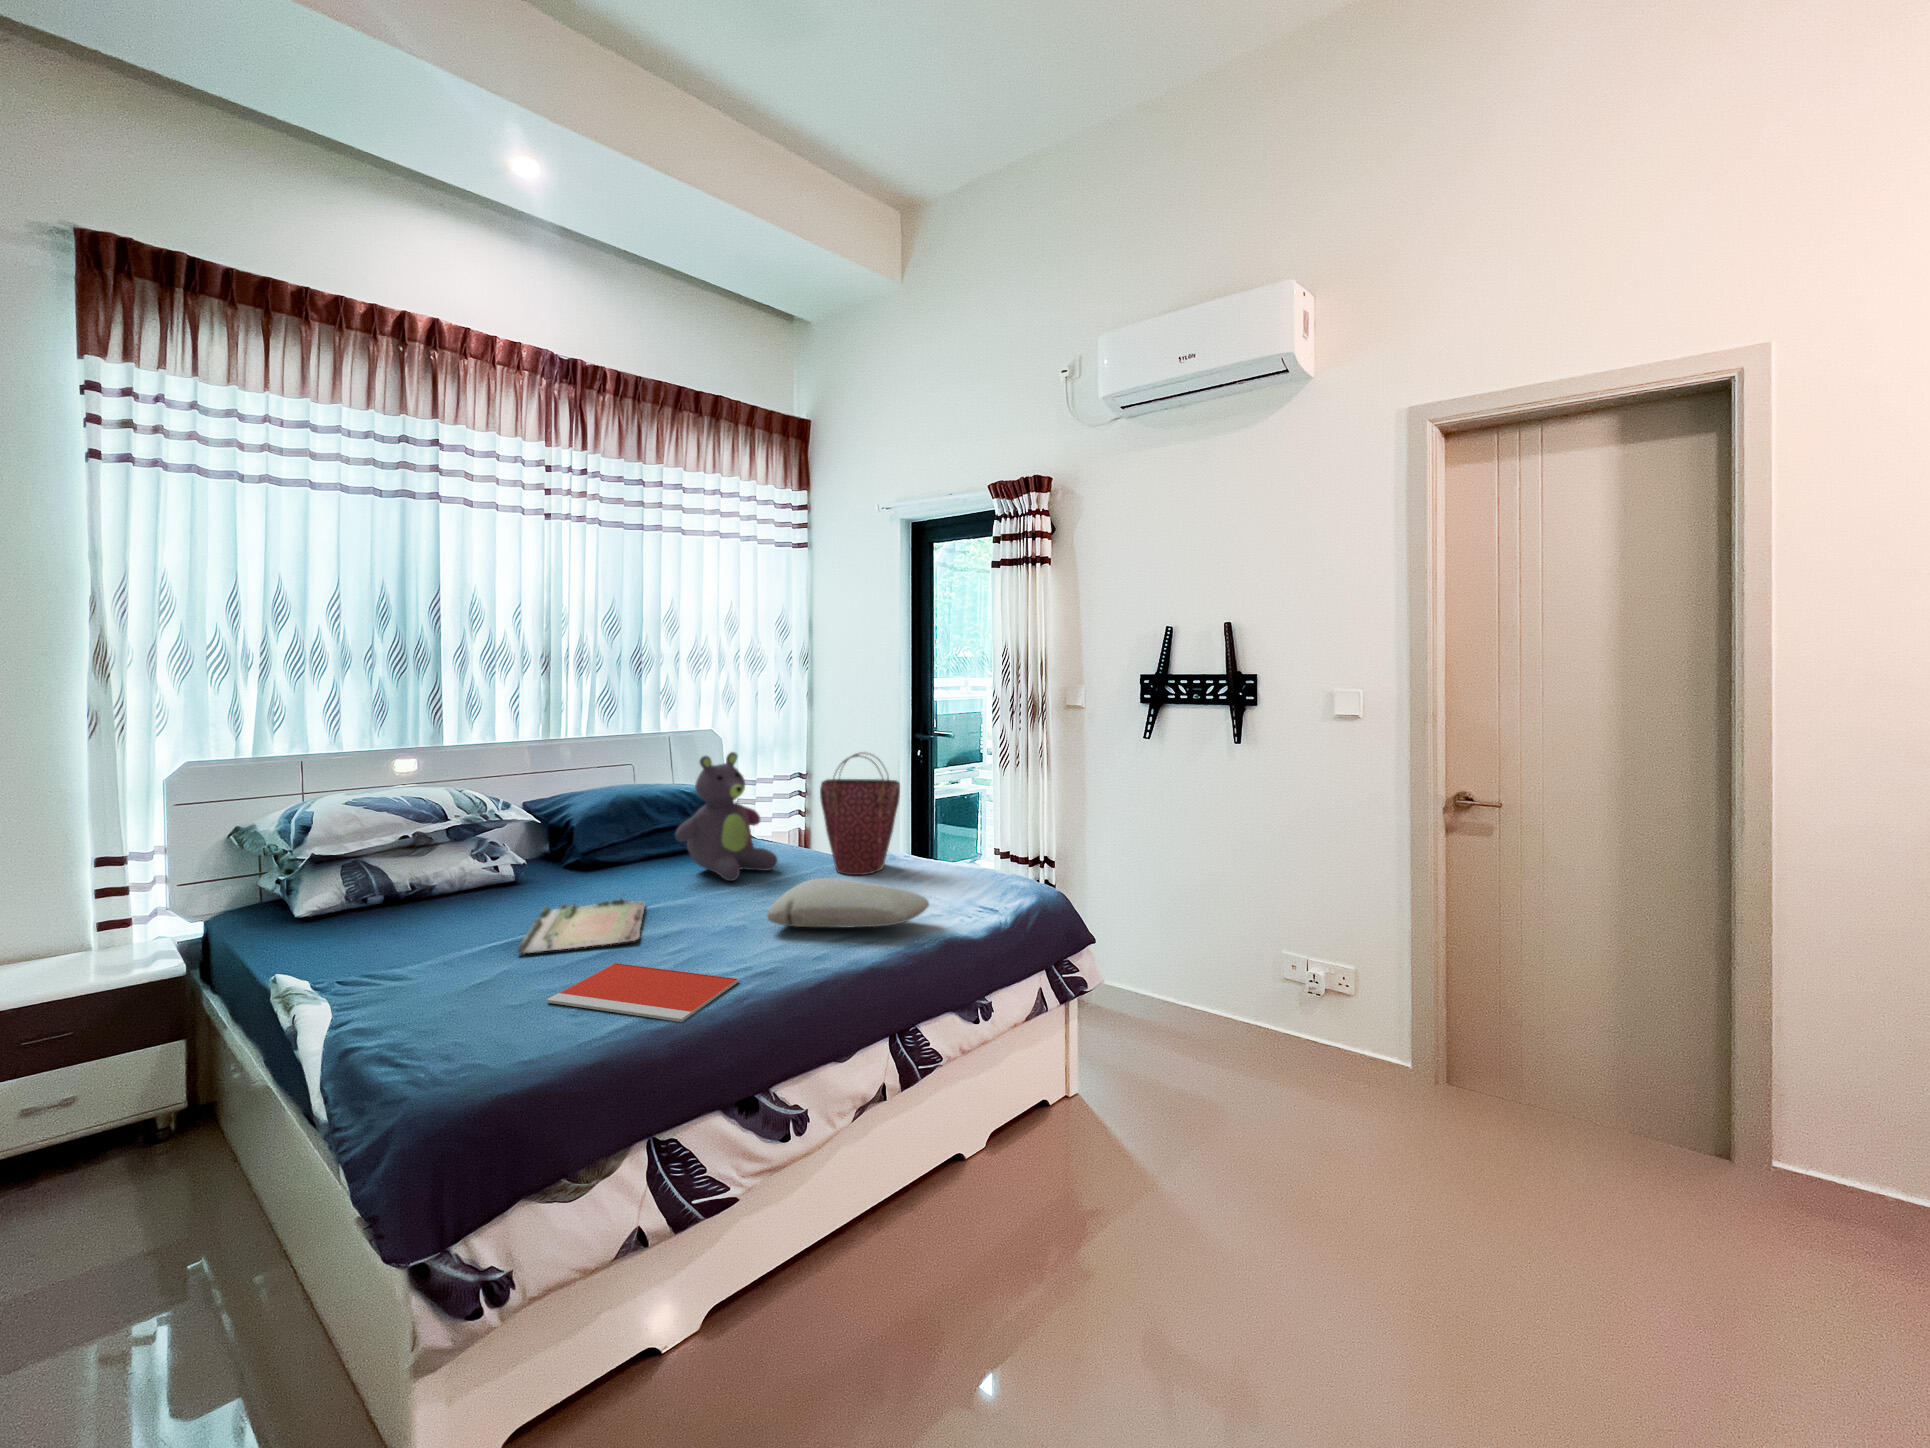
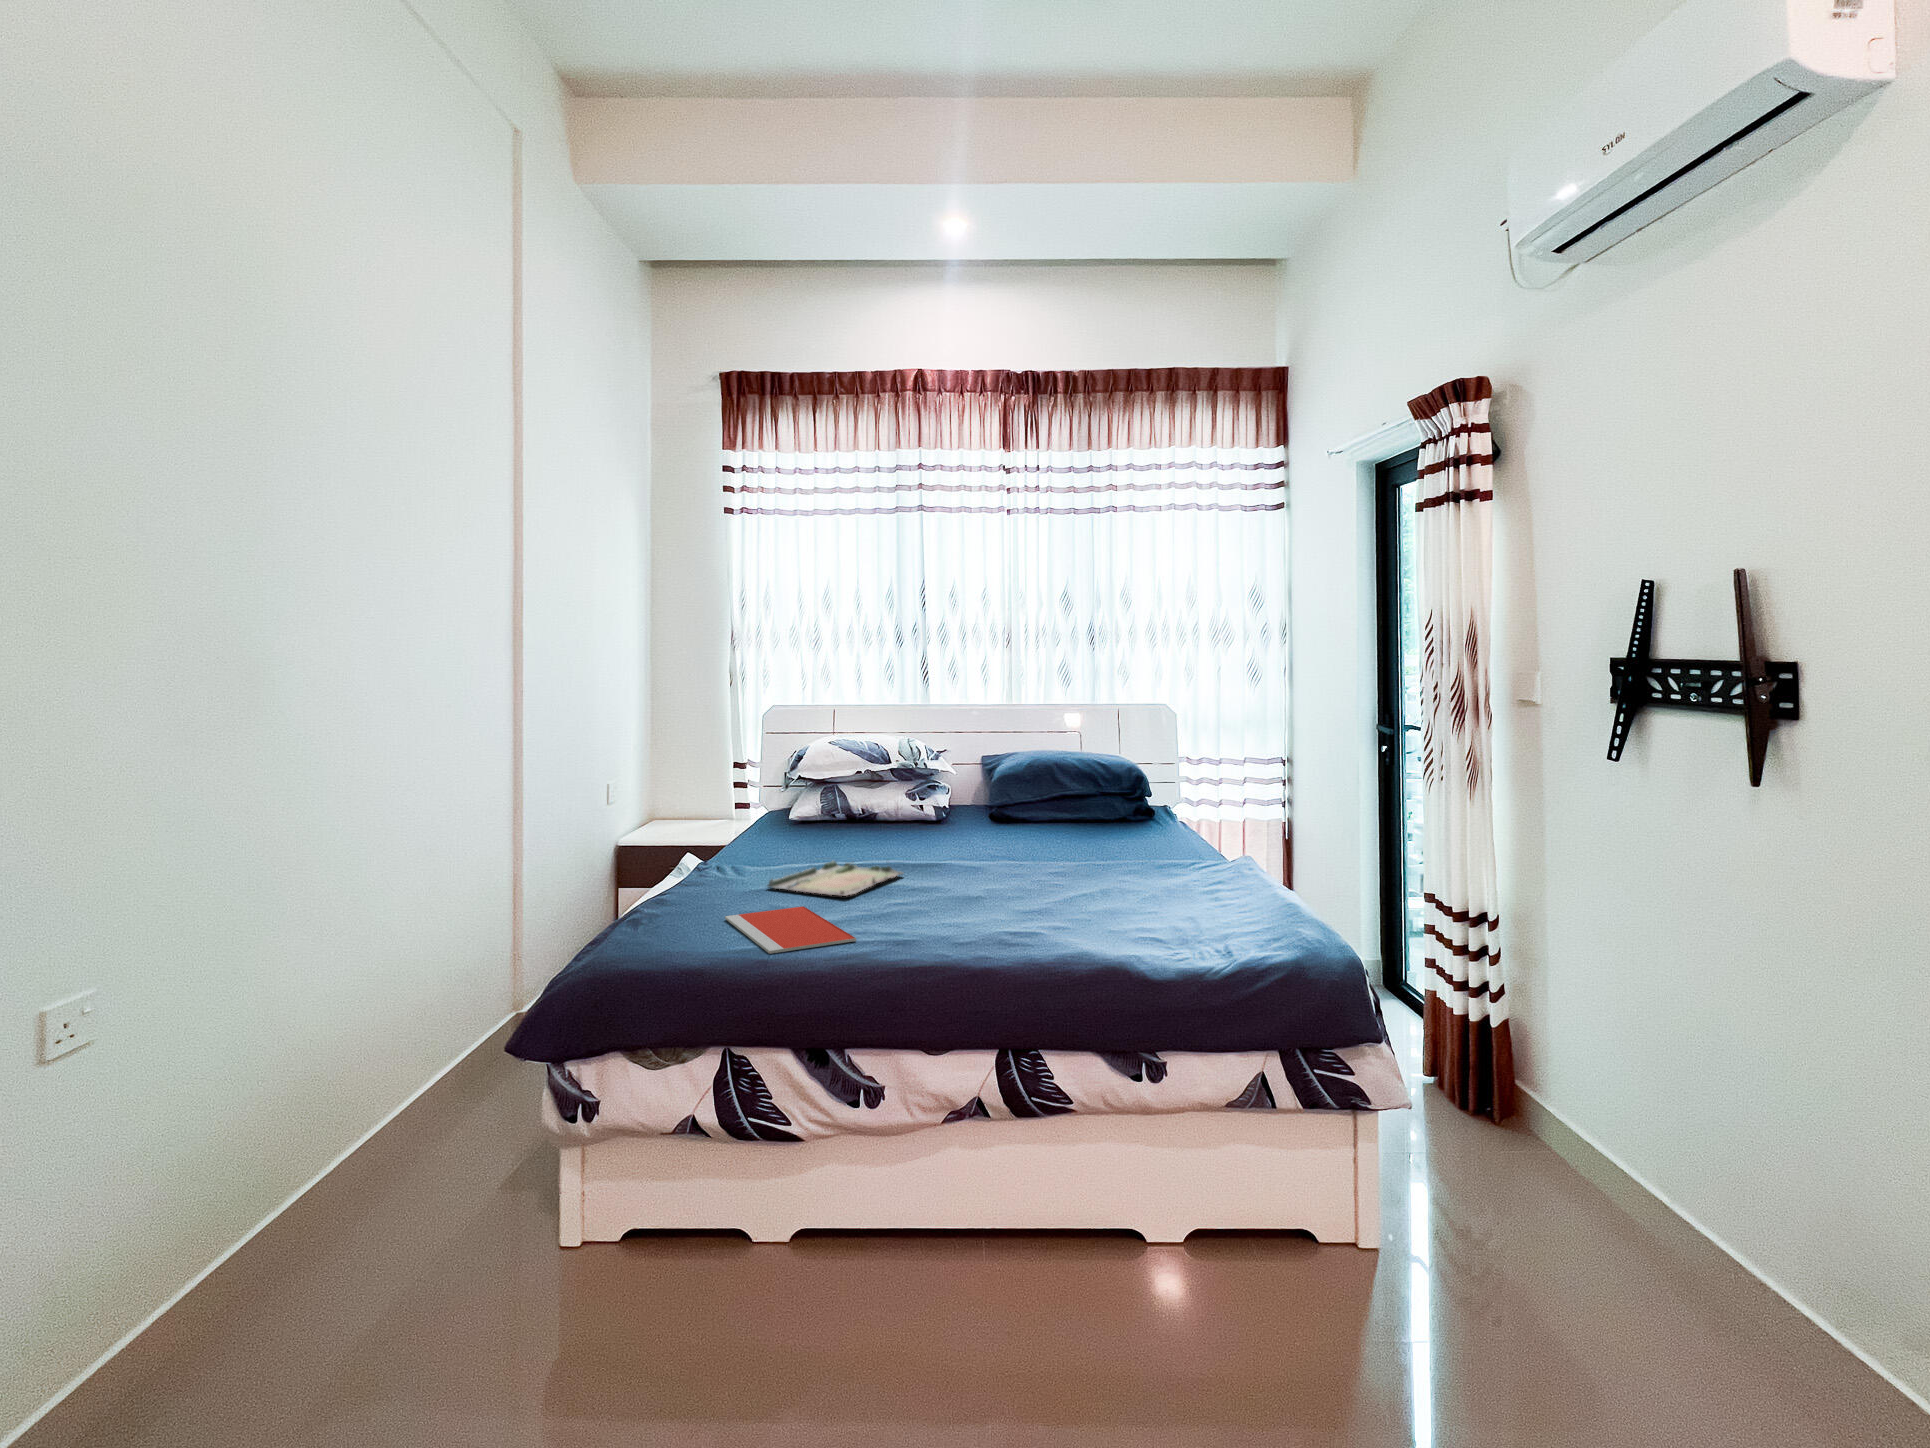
stuffed bear: present [675,752,778,881] -> none [963,739,1064,873]
handbag: present [820,752,900,875] -> none [1101,748,1182,893]
pillow: present [767,878,929,927] -> none [947,872,1104,931]

